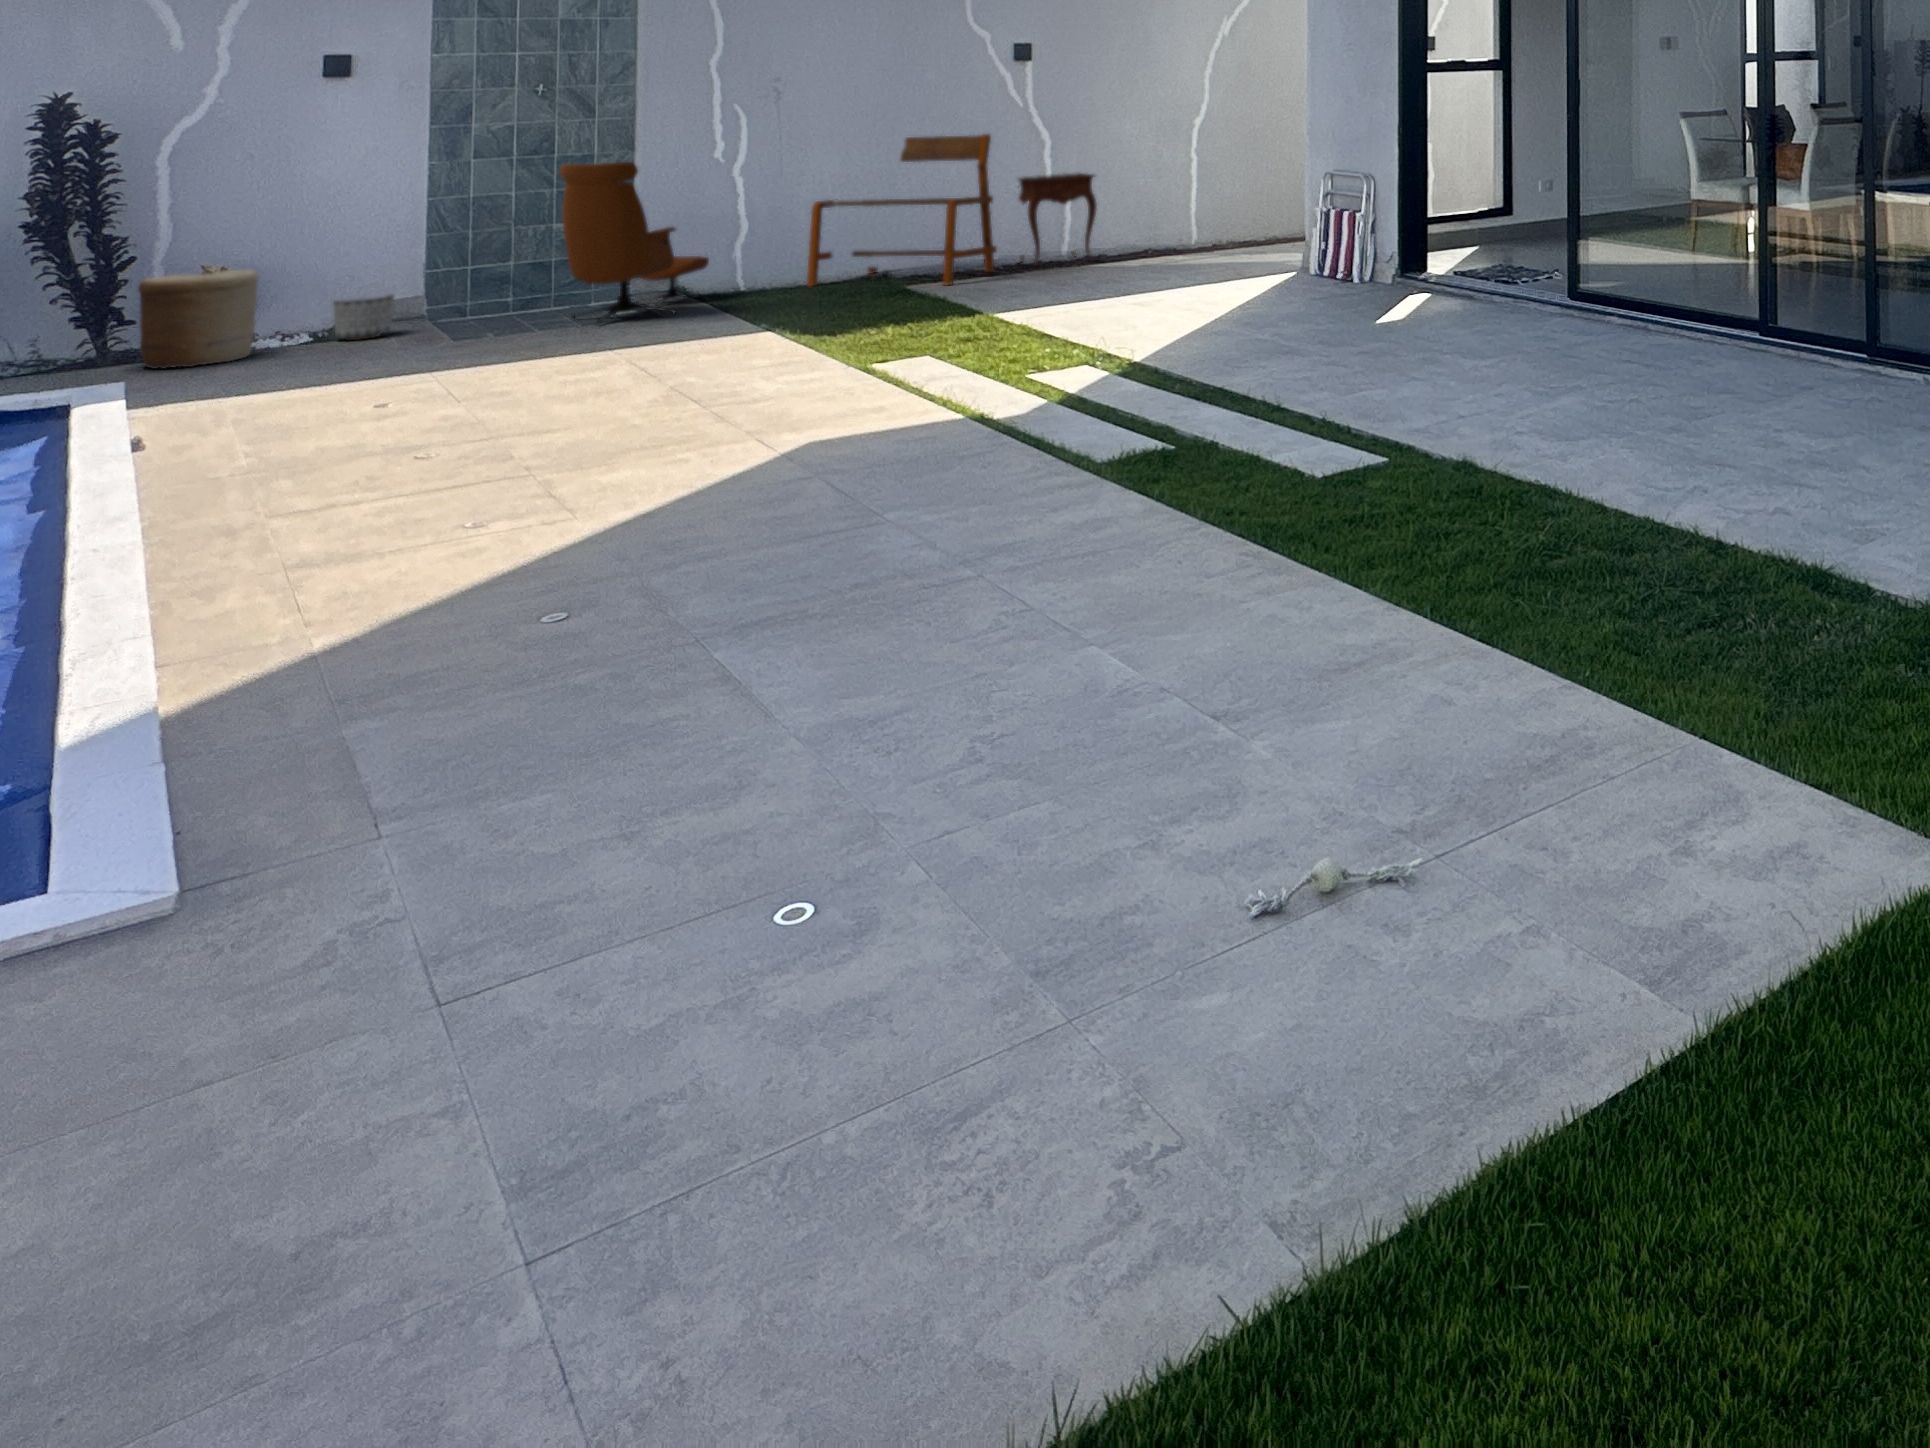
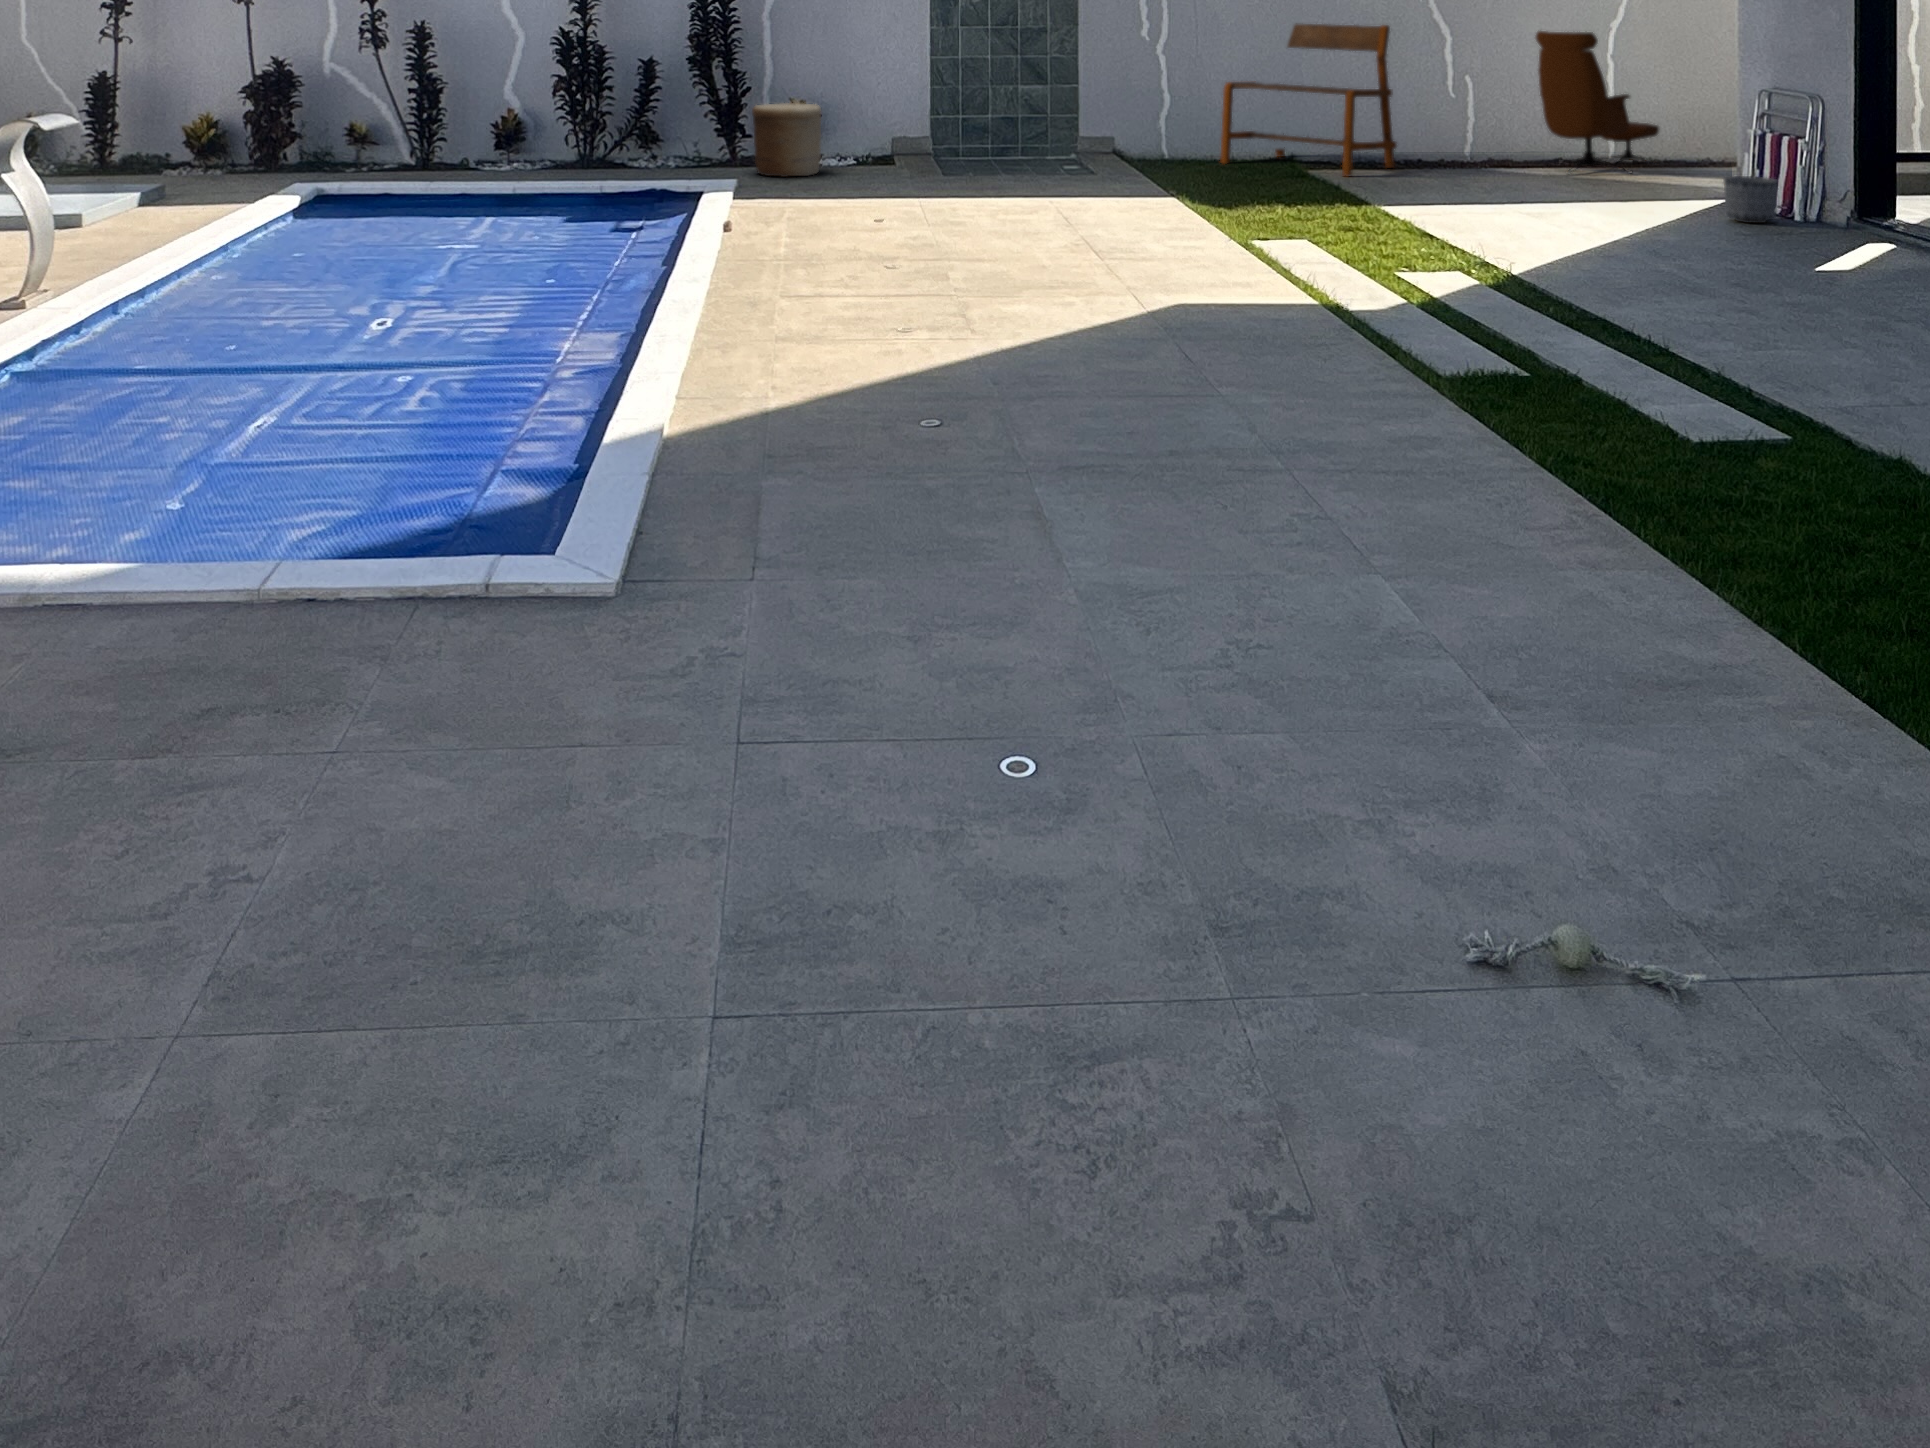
lounge chair: present [560,162,709,324] -> present [1536,31,1659,173]
side table: present [1019,173,1097,266] -> none [1415,71,1502,167]
planter: present [333,293,394,340] -> present [1724,176,1778,223]

